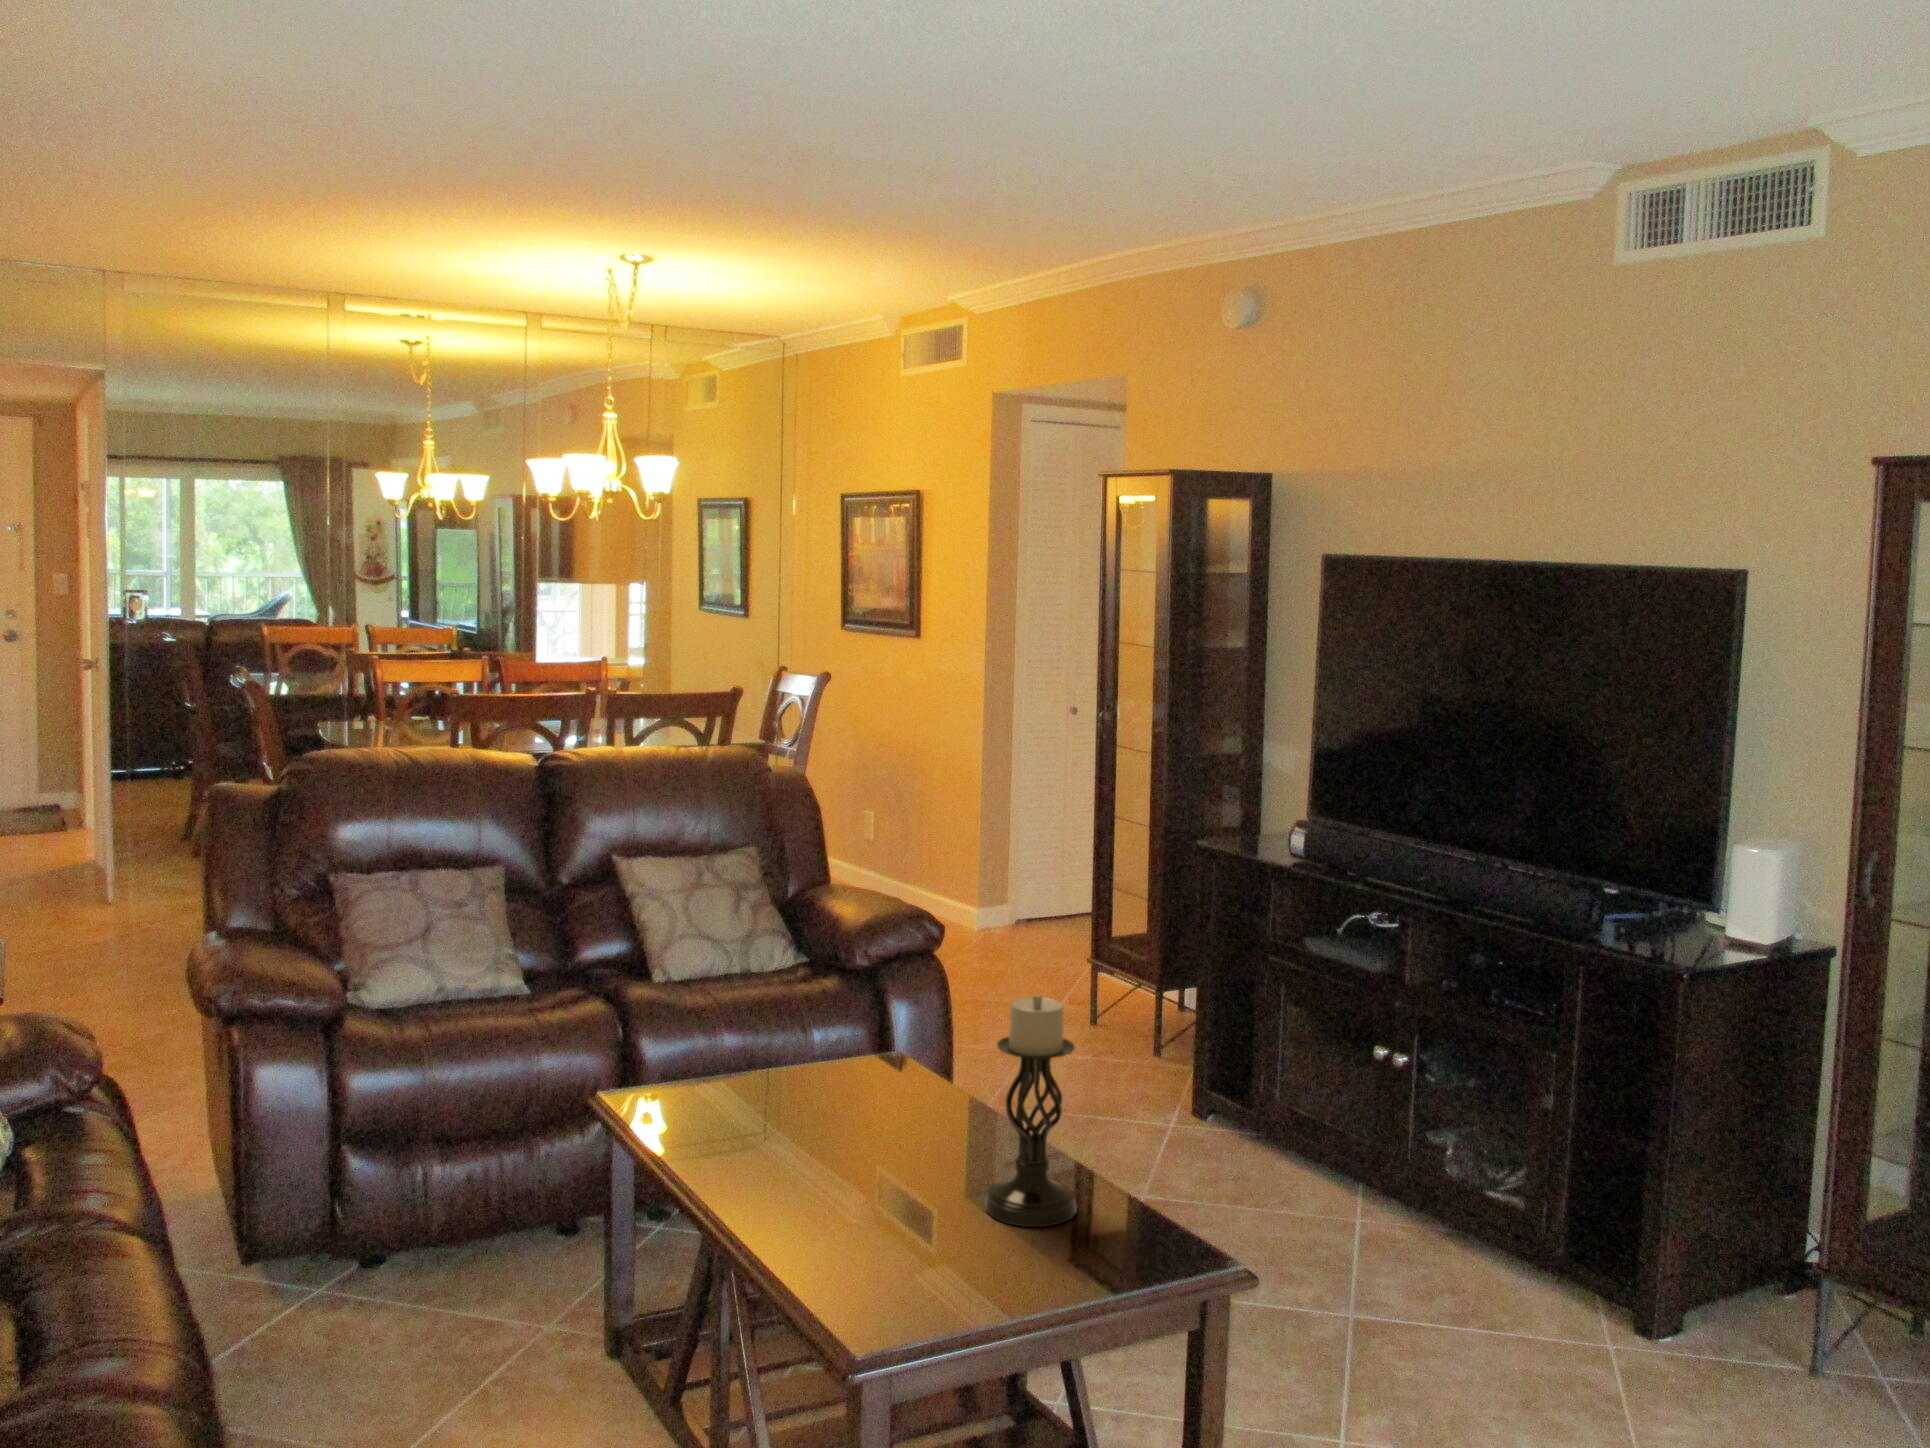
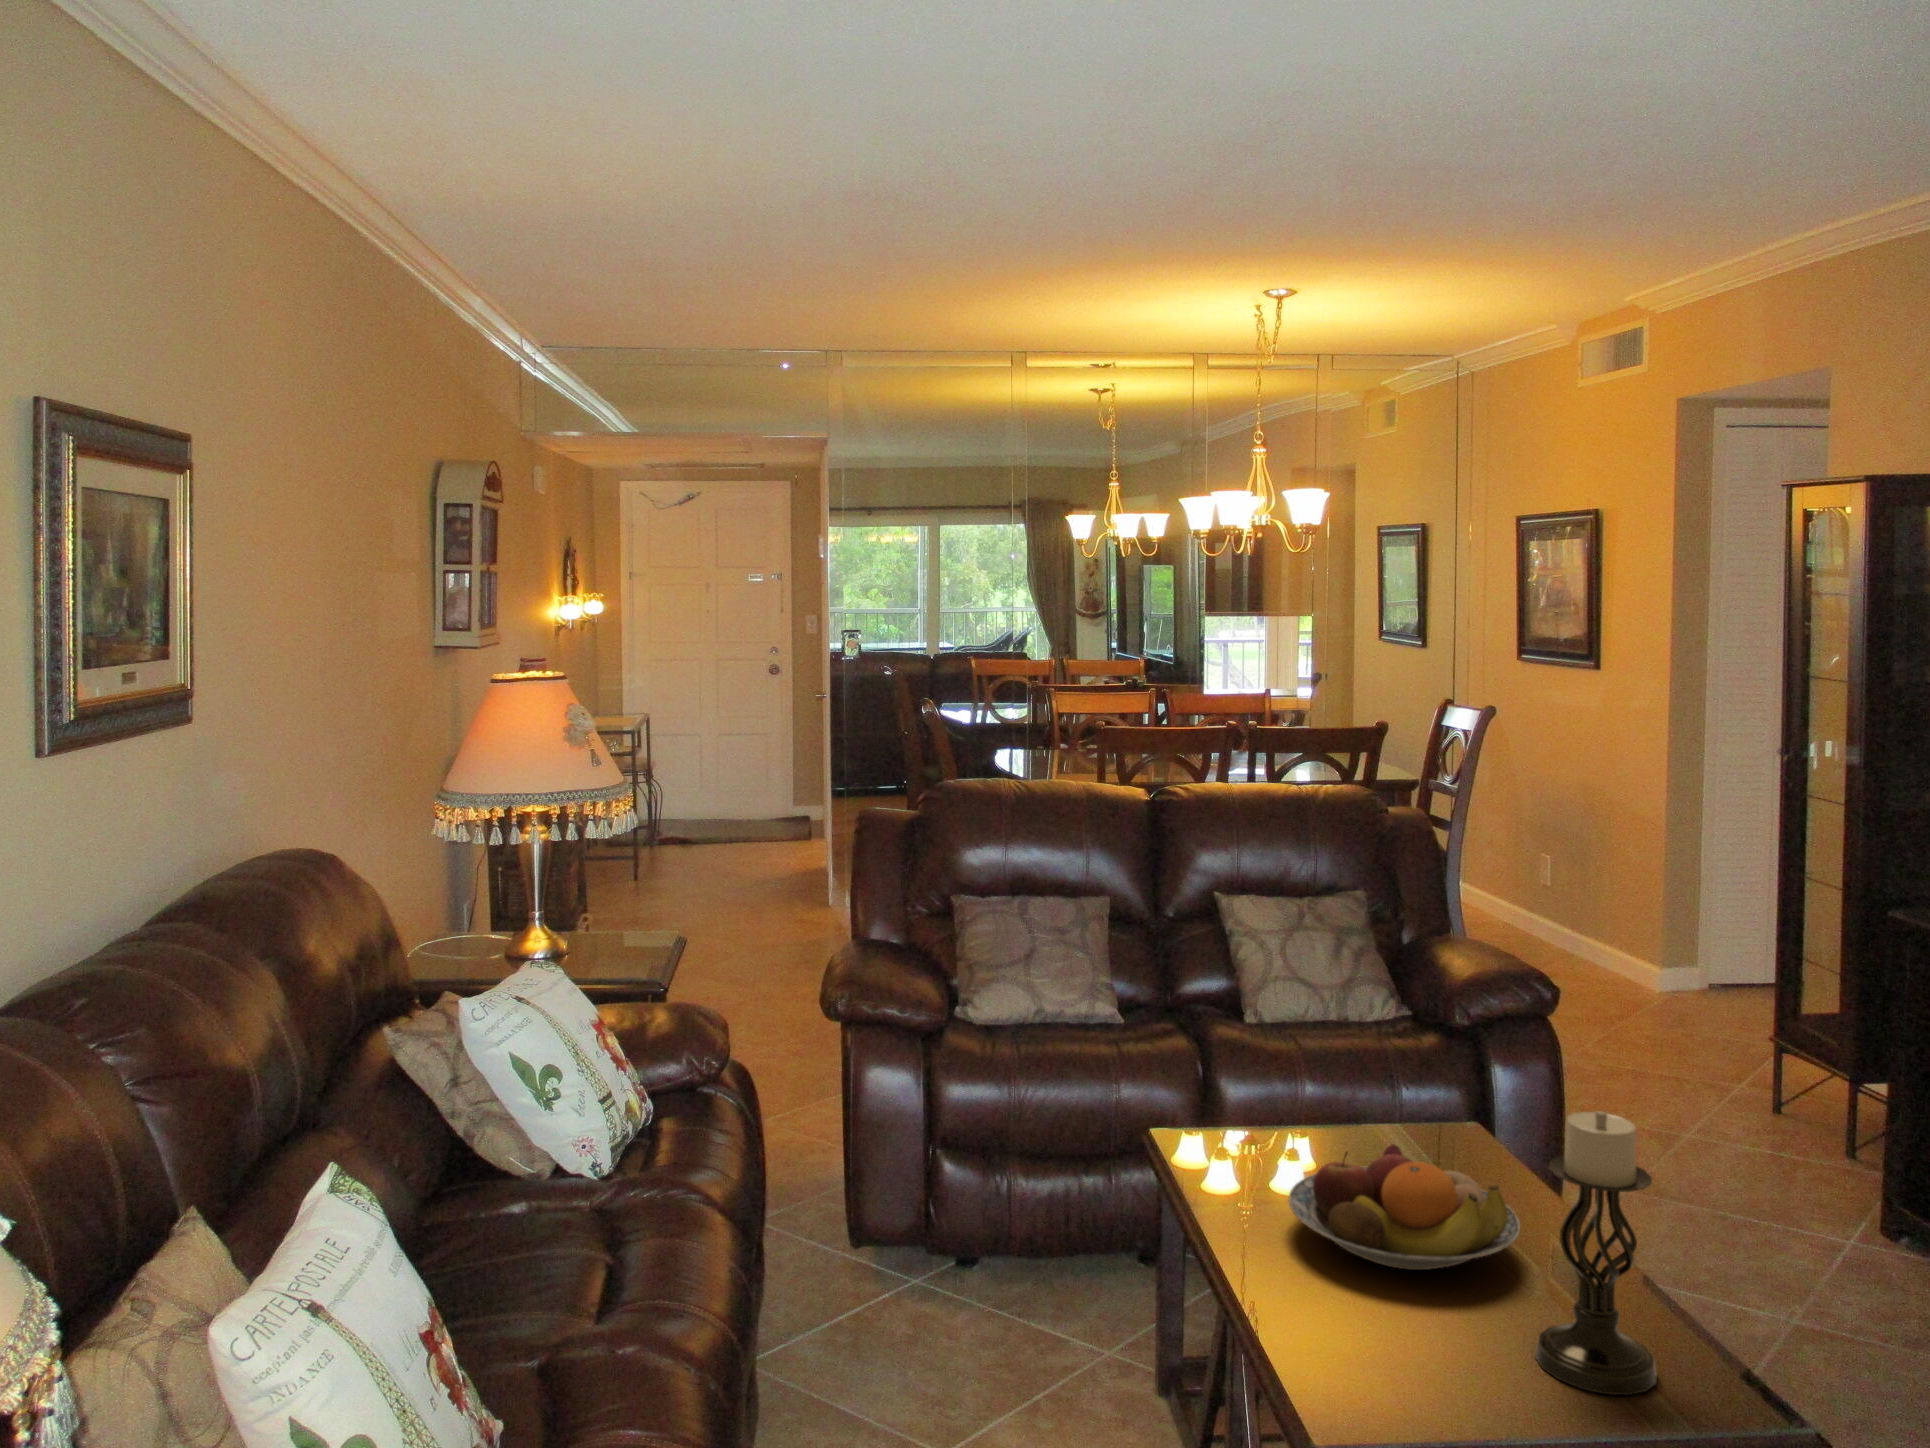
fruit bowl: none [755,1060,954,1166] -> present [1288,1144,1520,1270]

